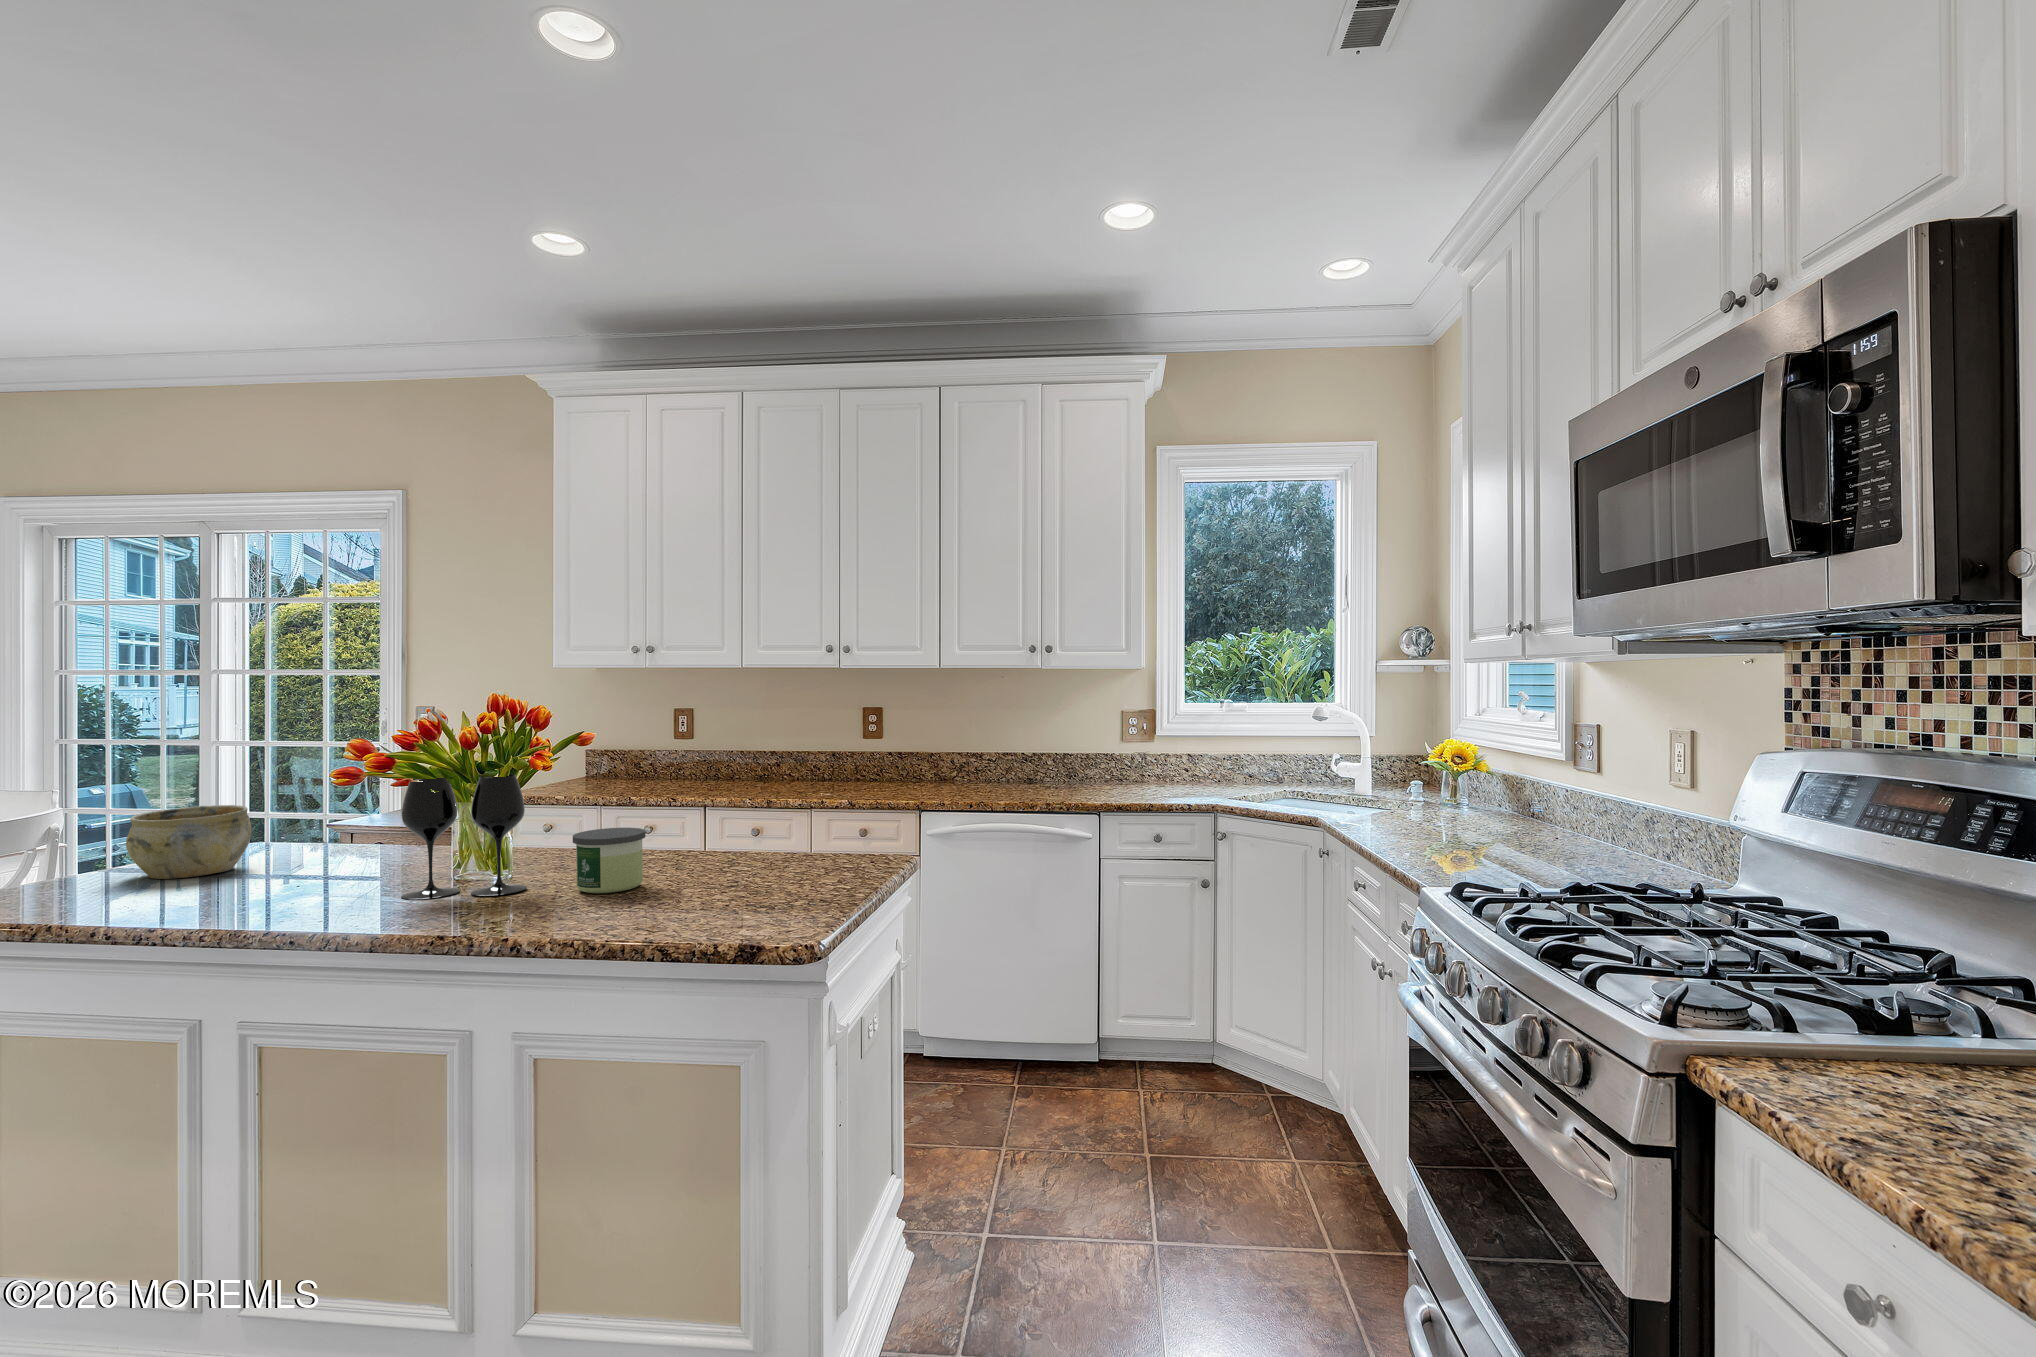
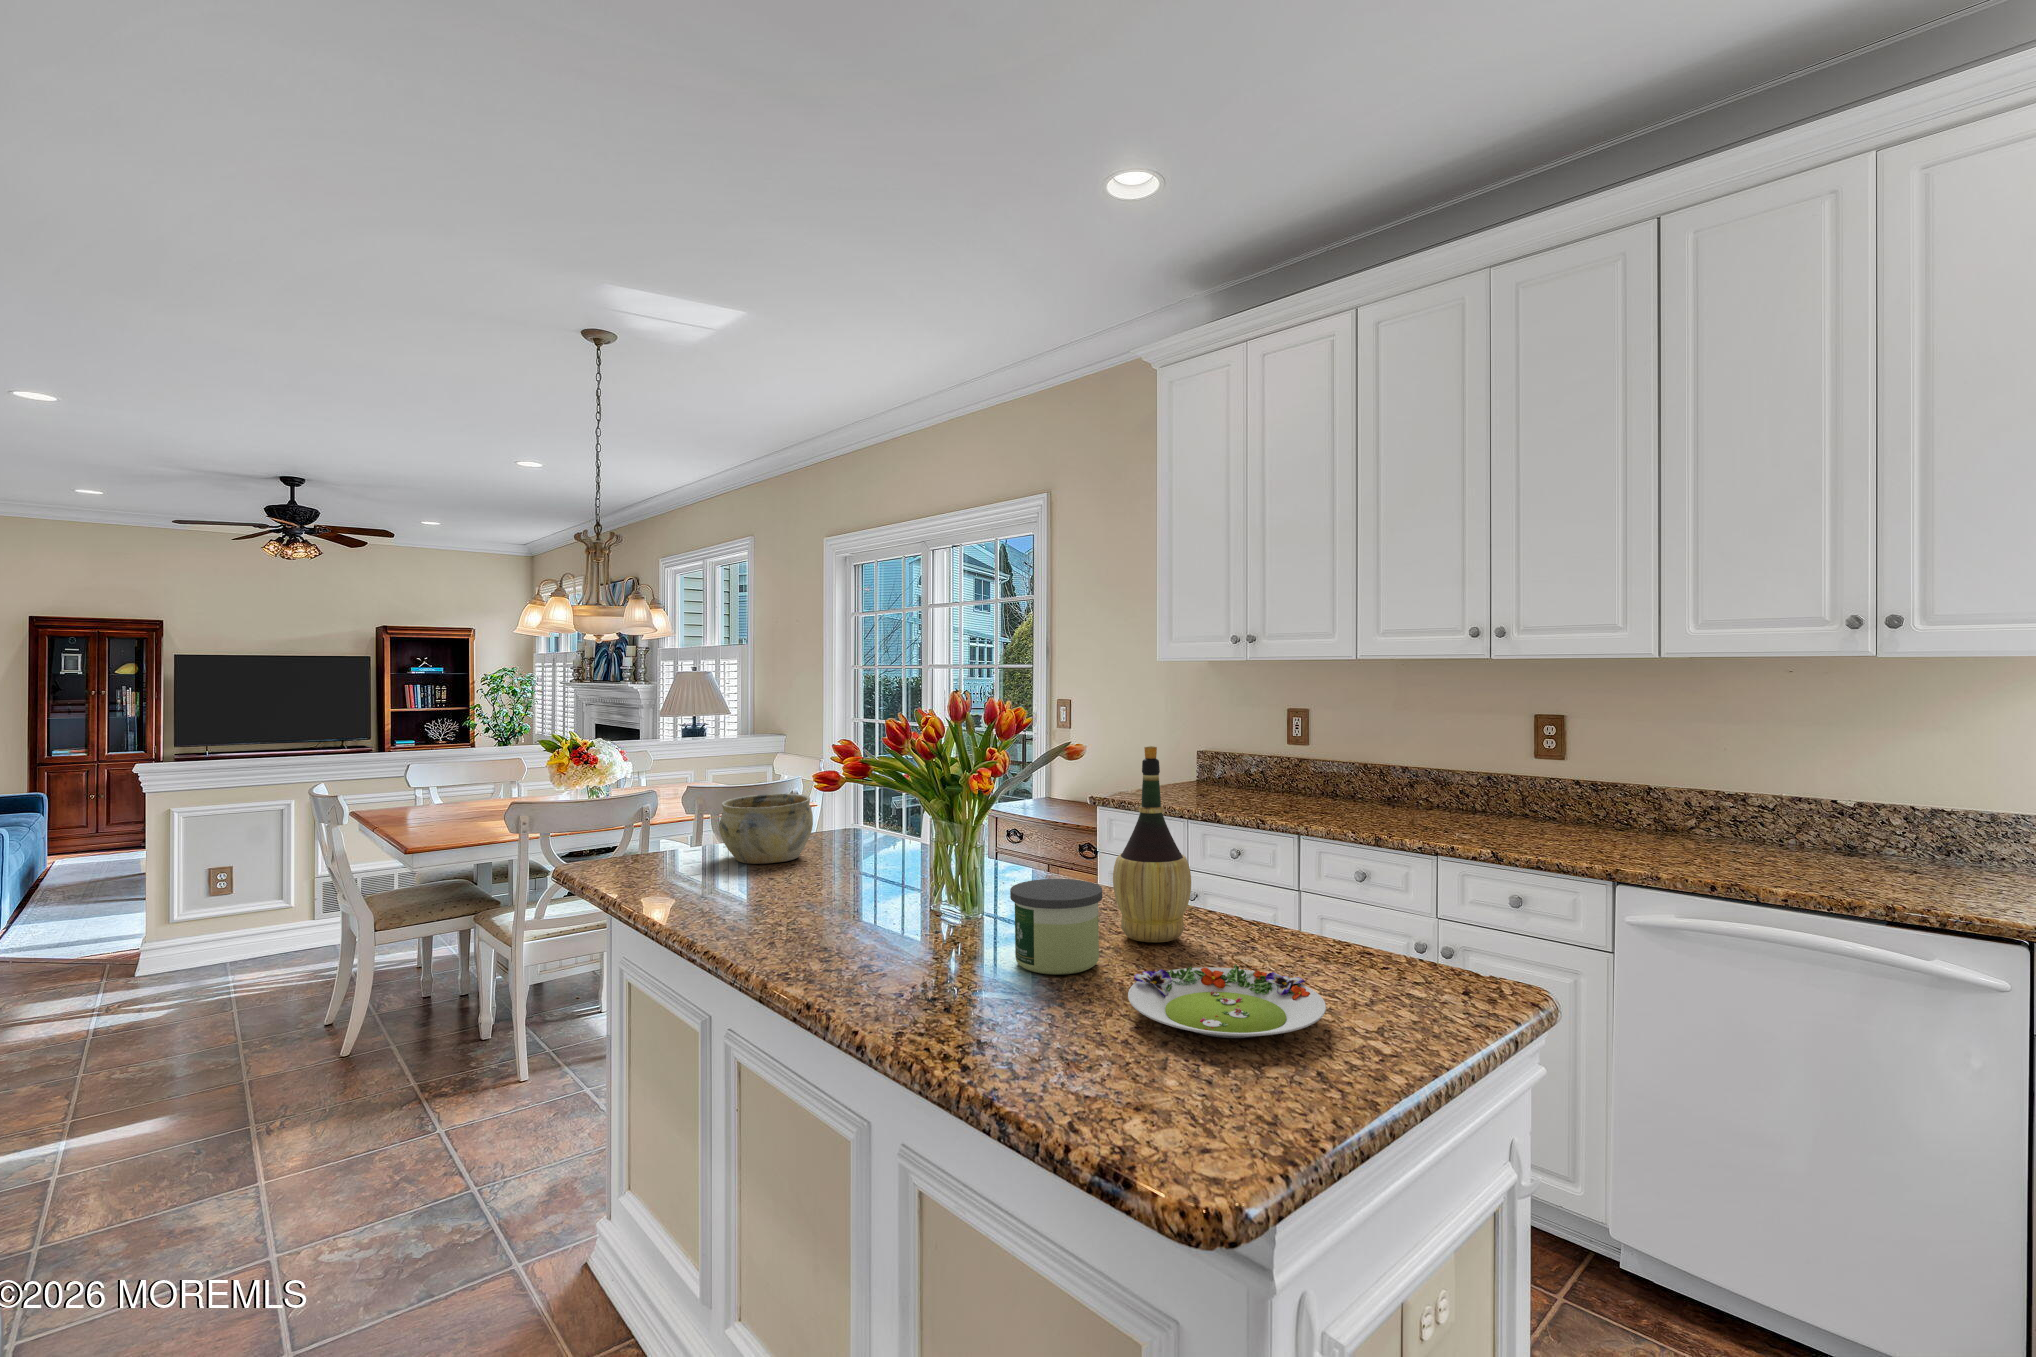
wine bottle: none [632,729,691,870] -> present [1113,746,1191,942]
wine glass: present [401,774,527,900] -> none [853,790,975,949]
salad plate: none [687,862,813,898] -> present [1128,964,1326,1038]

